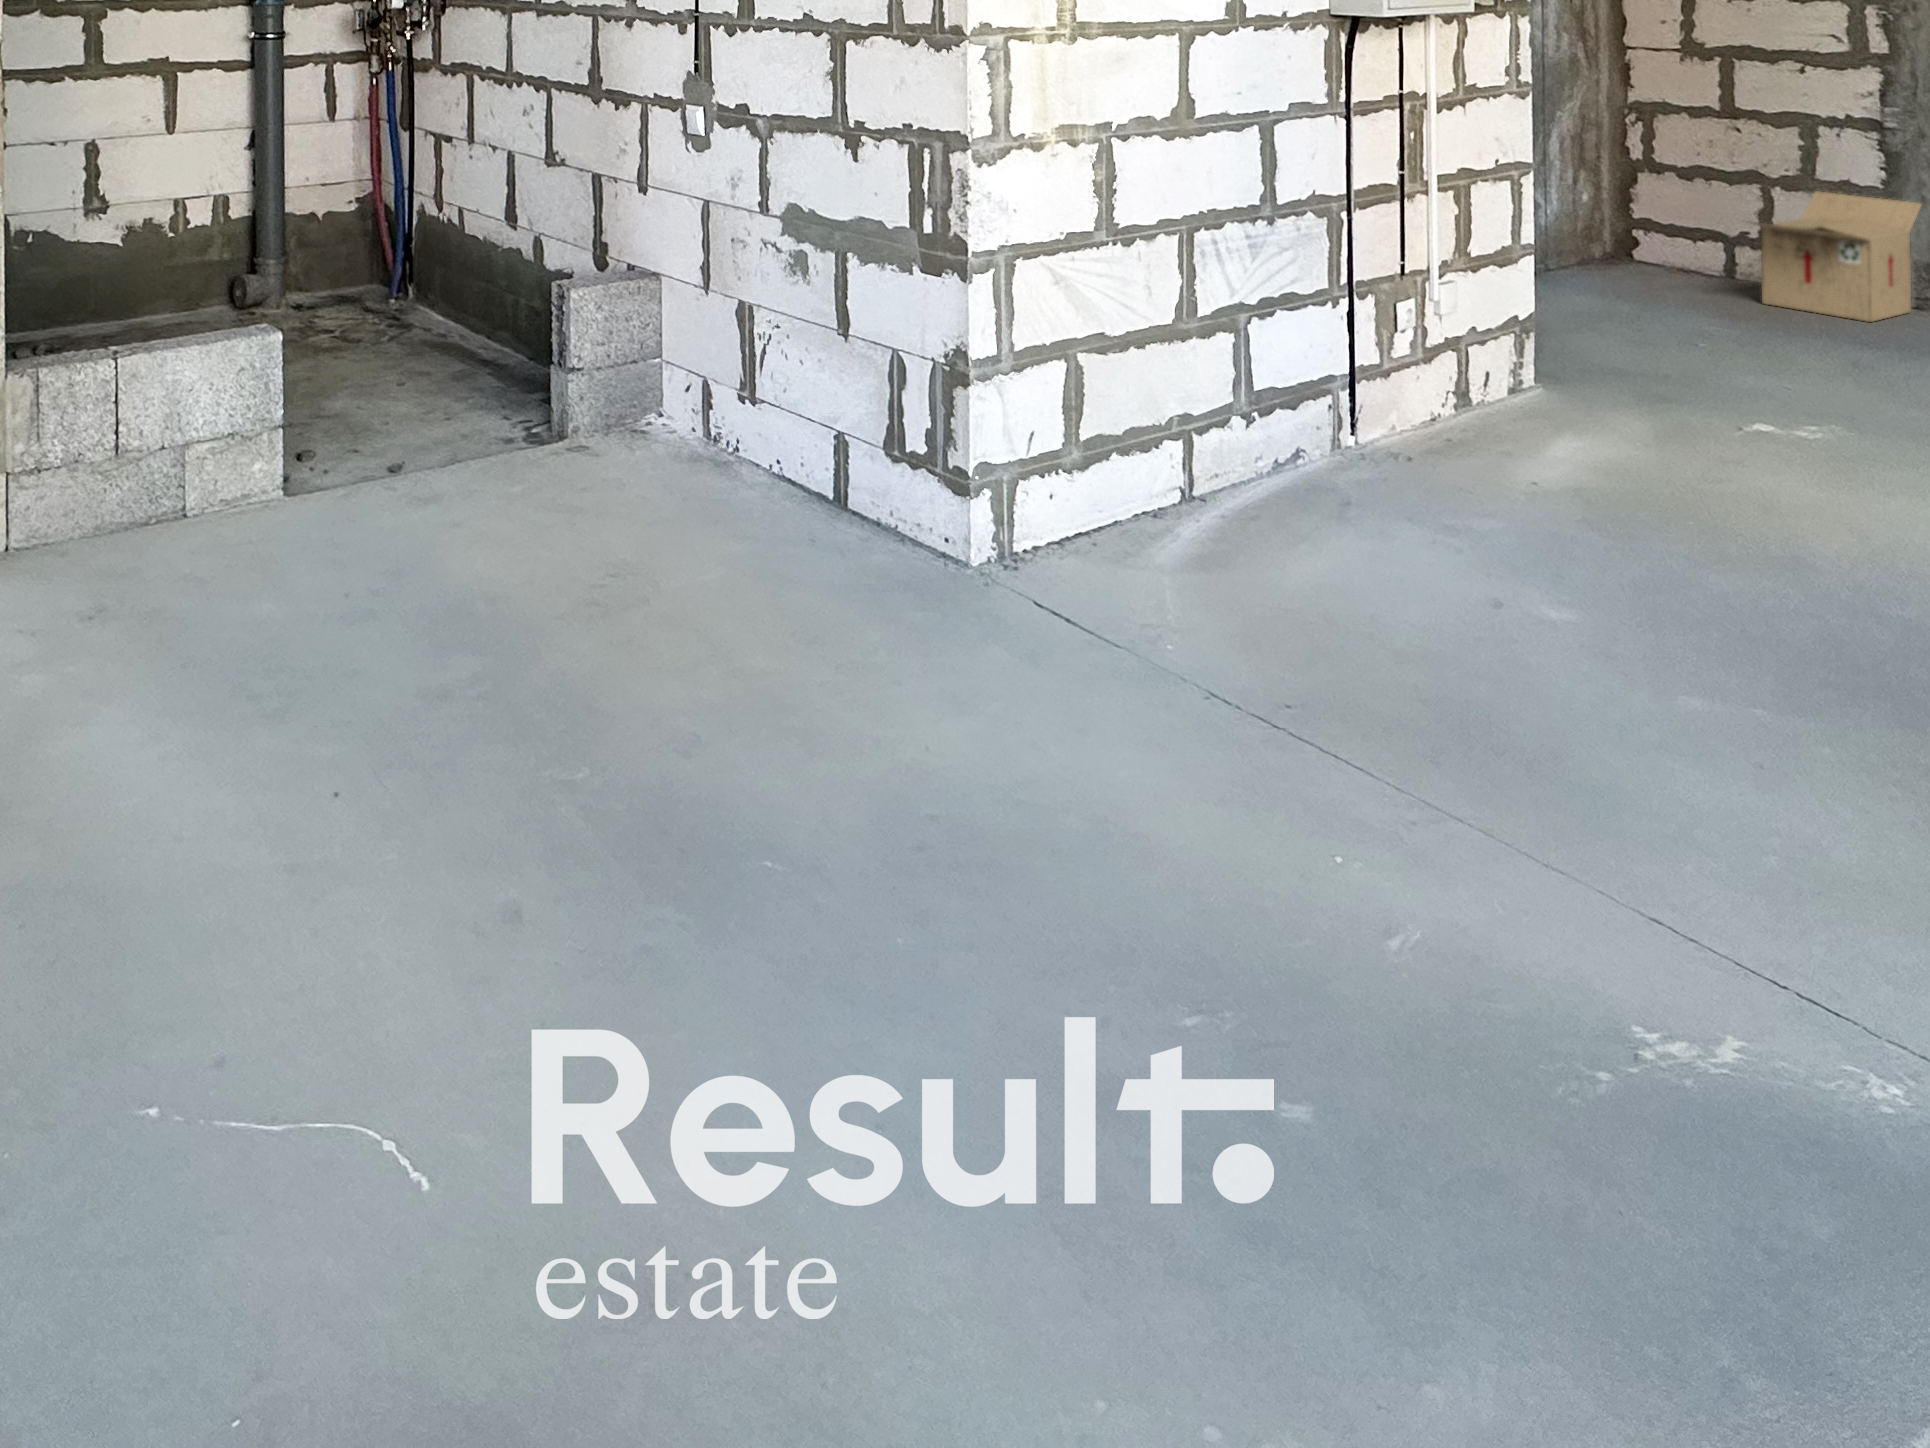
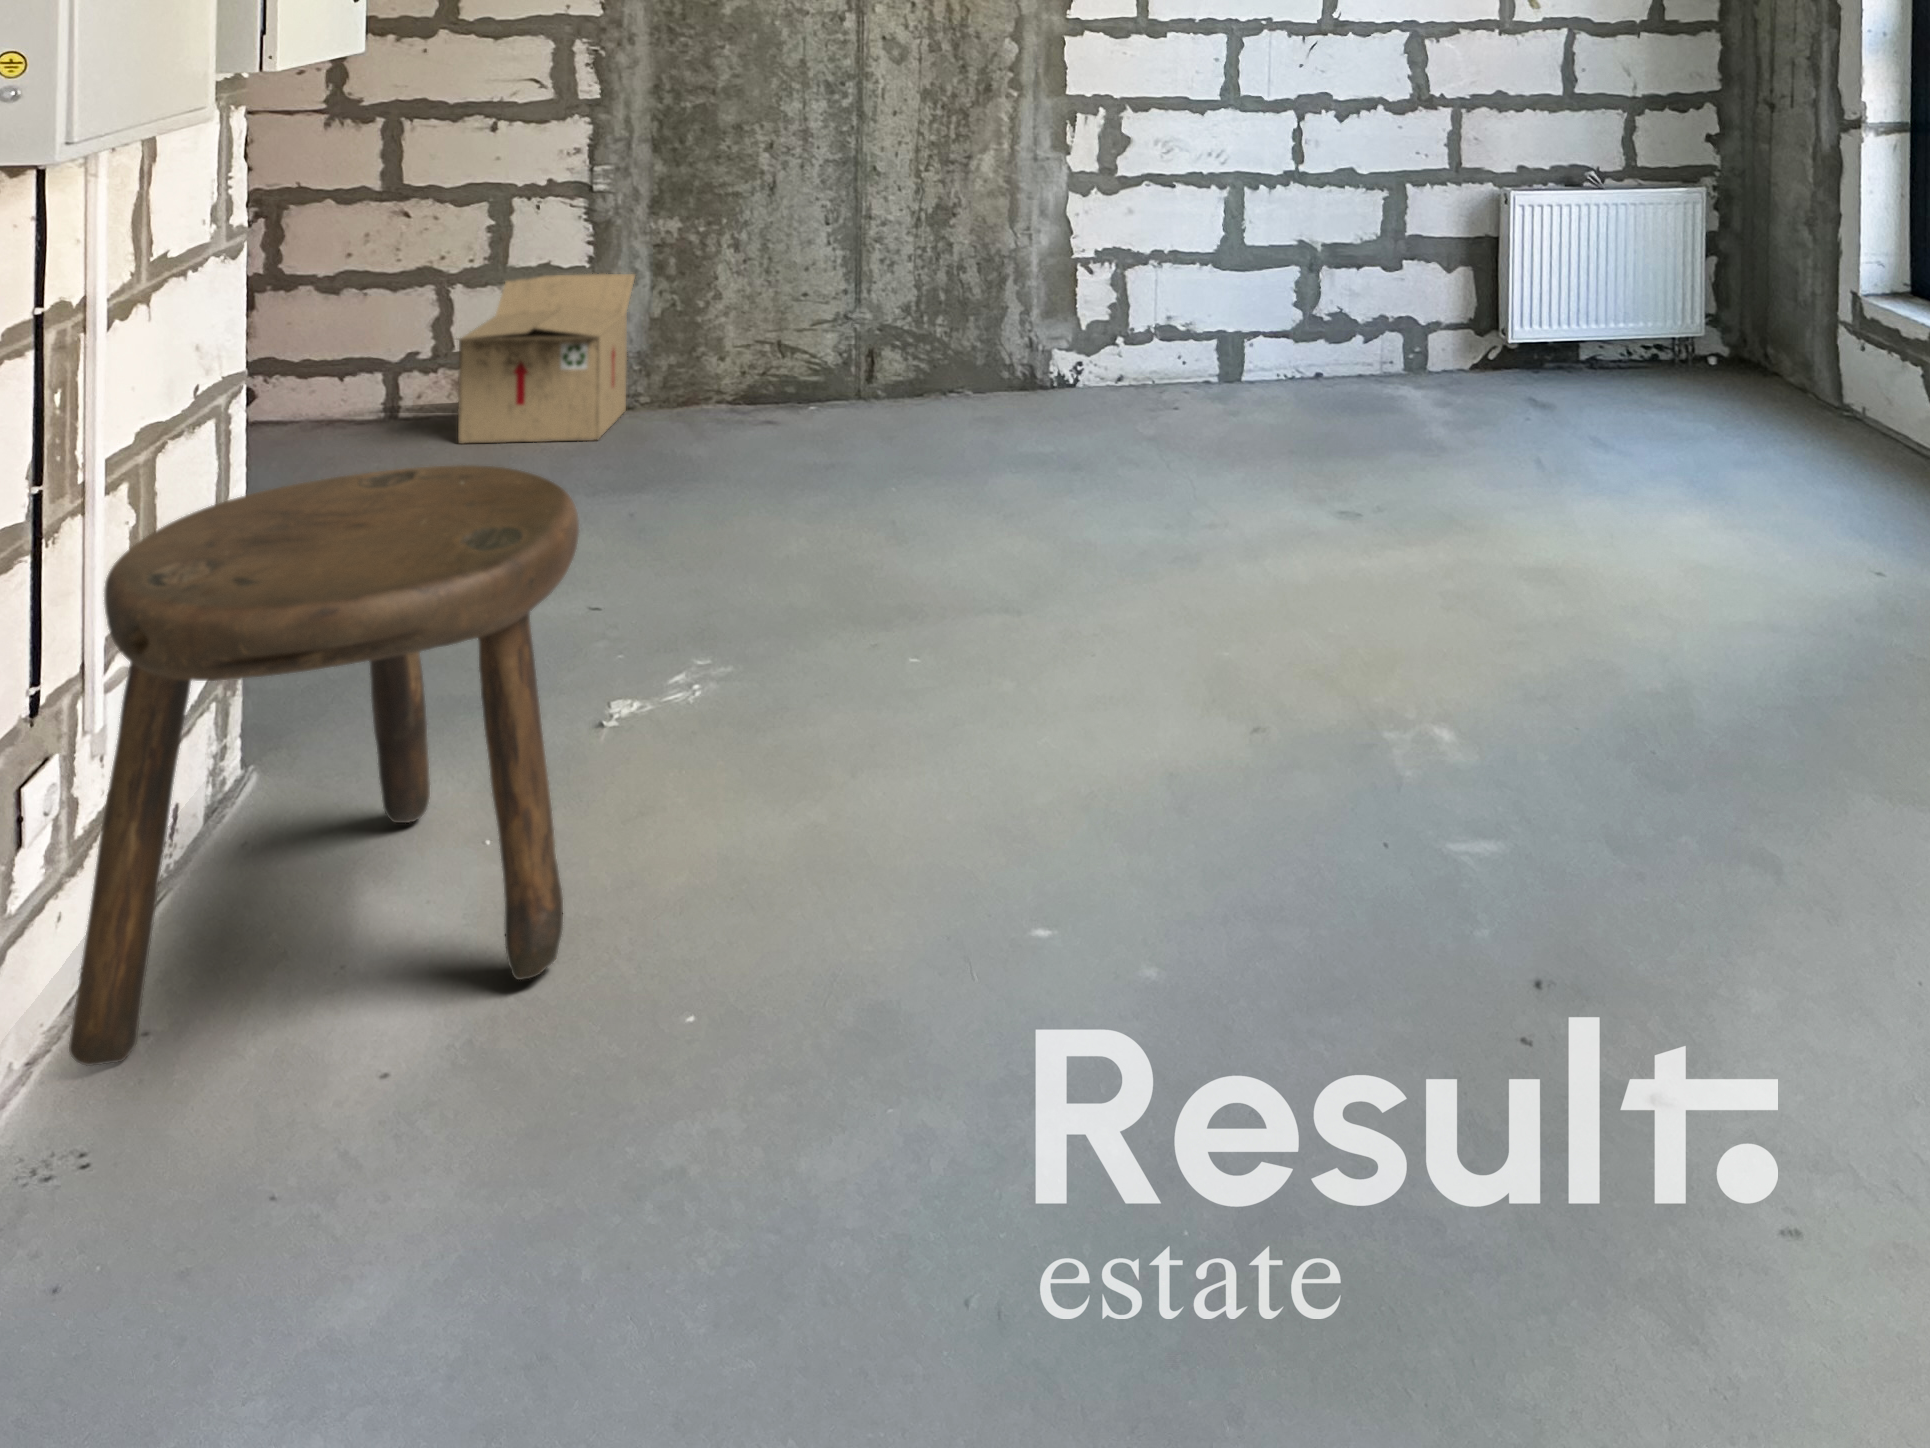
stool: none [1414,218,1669,488] -> present [69,465,579,1066]

